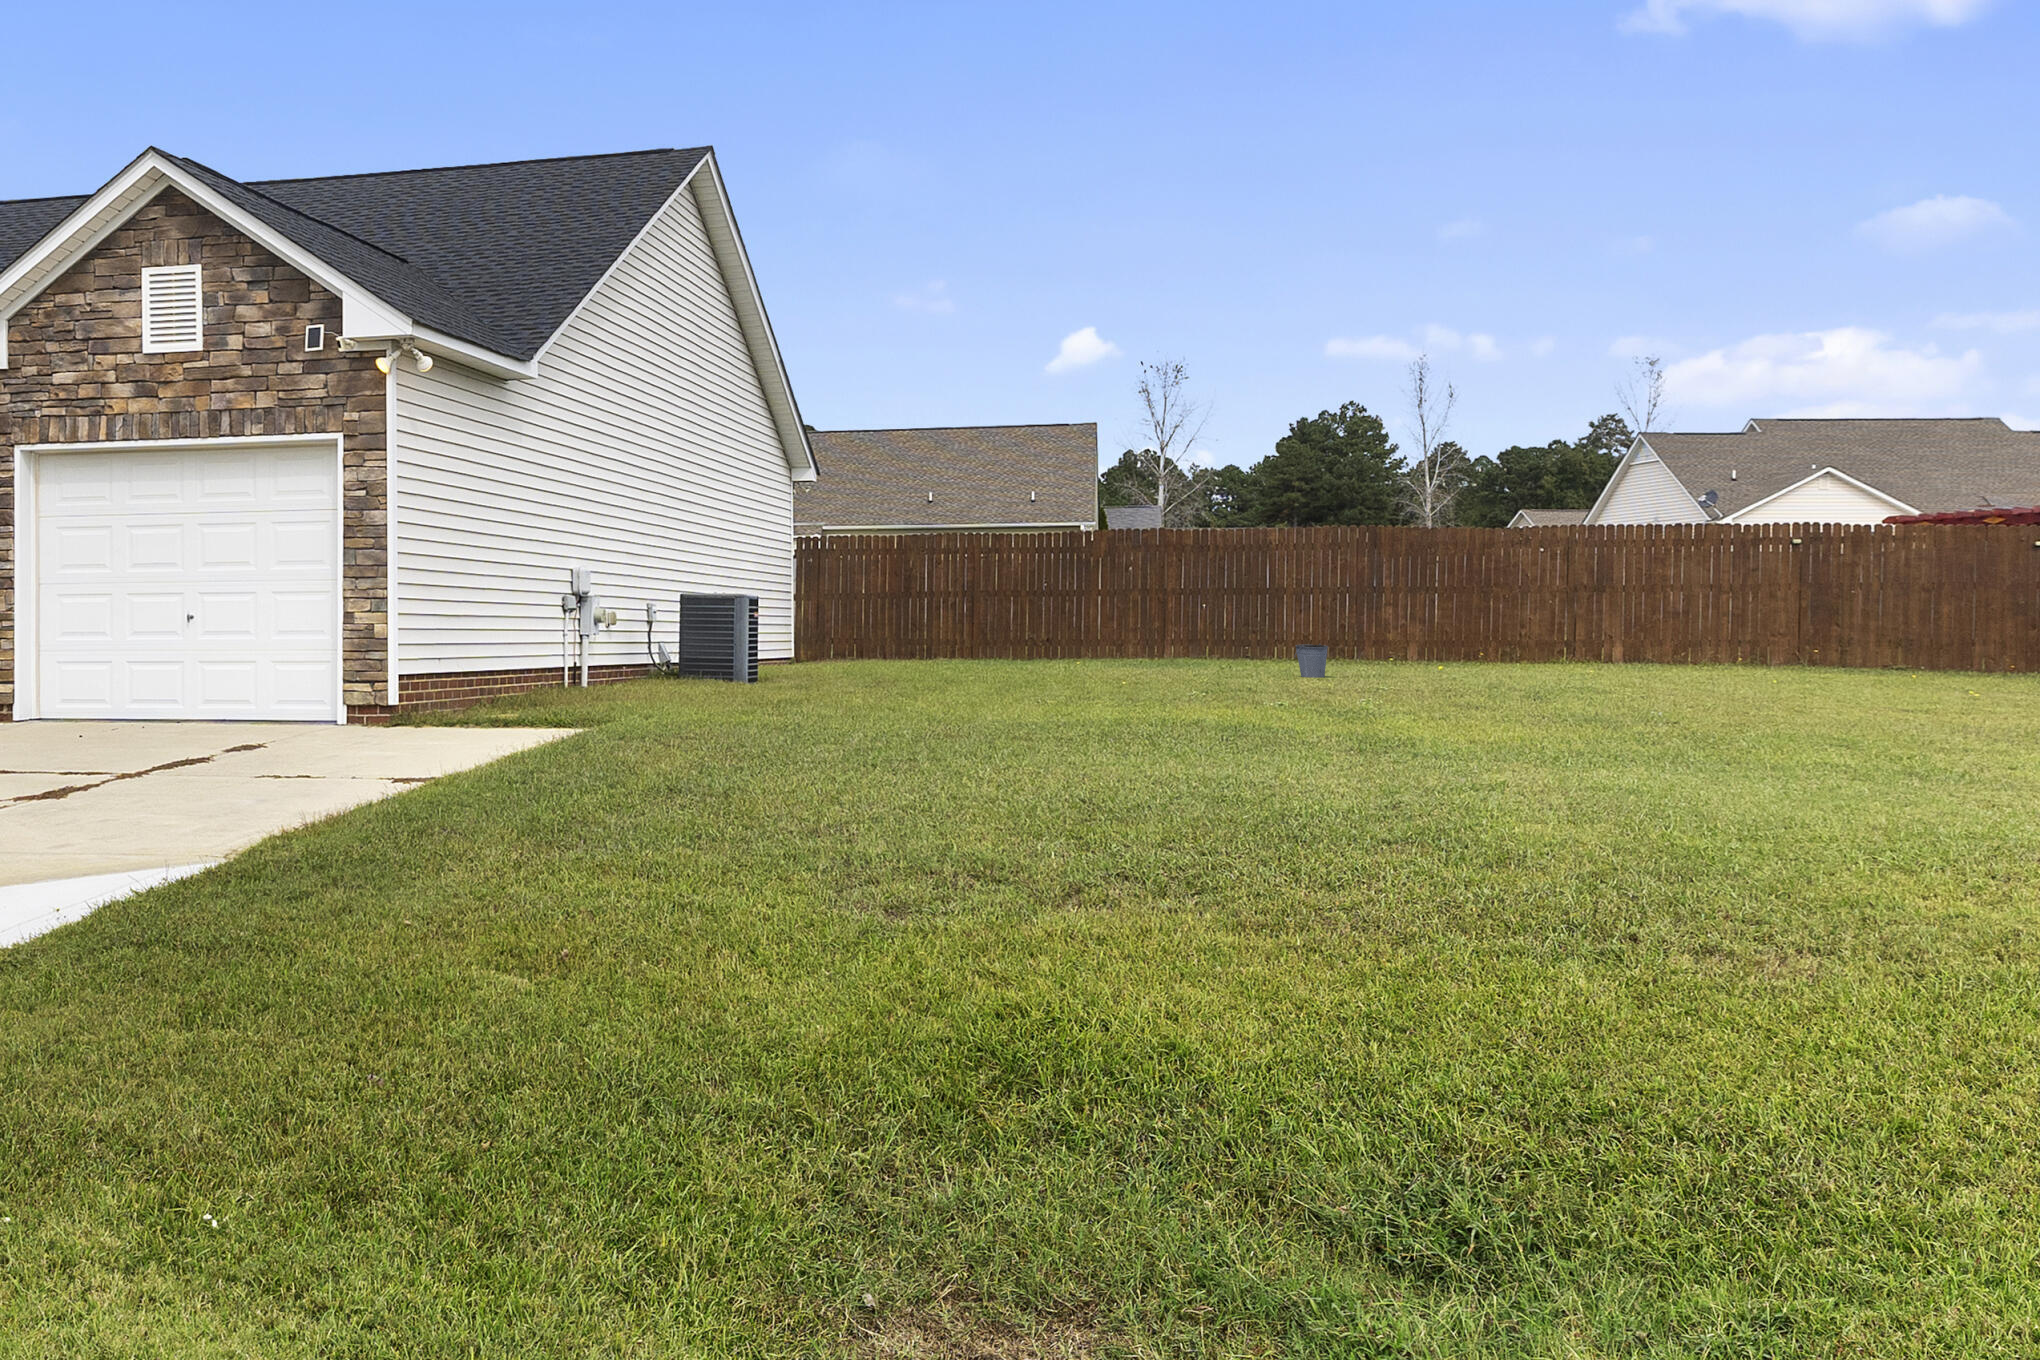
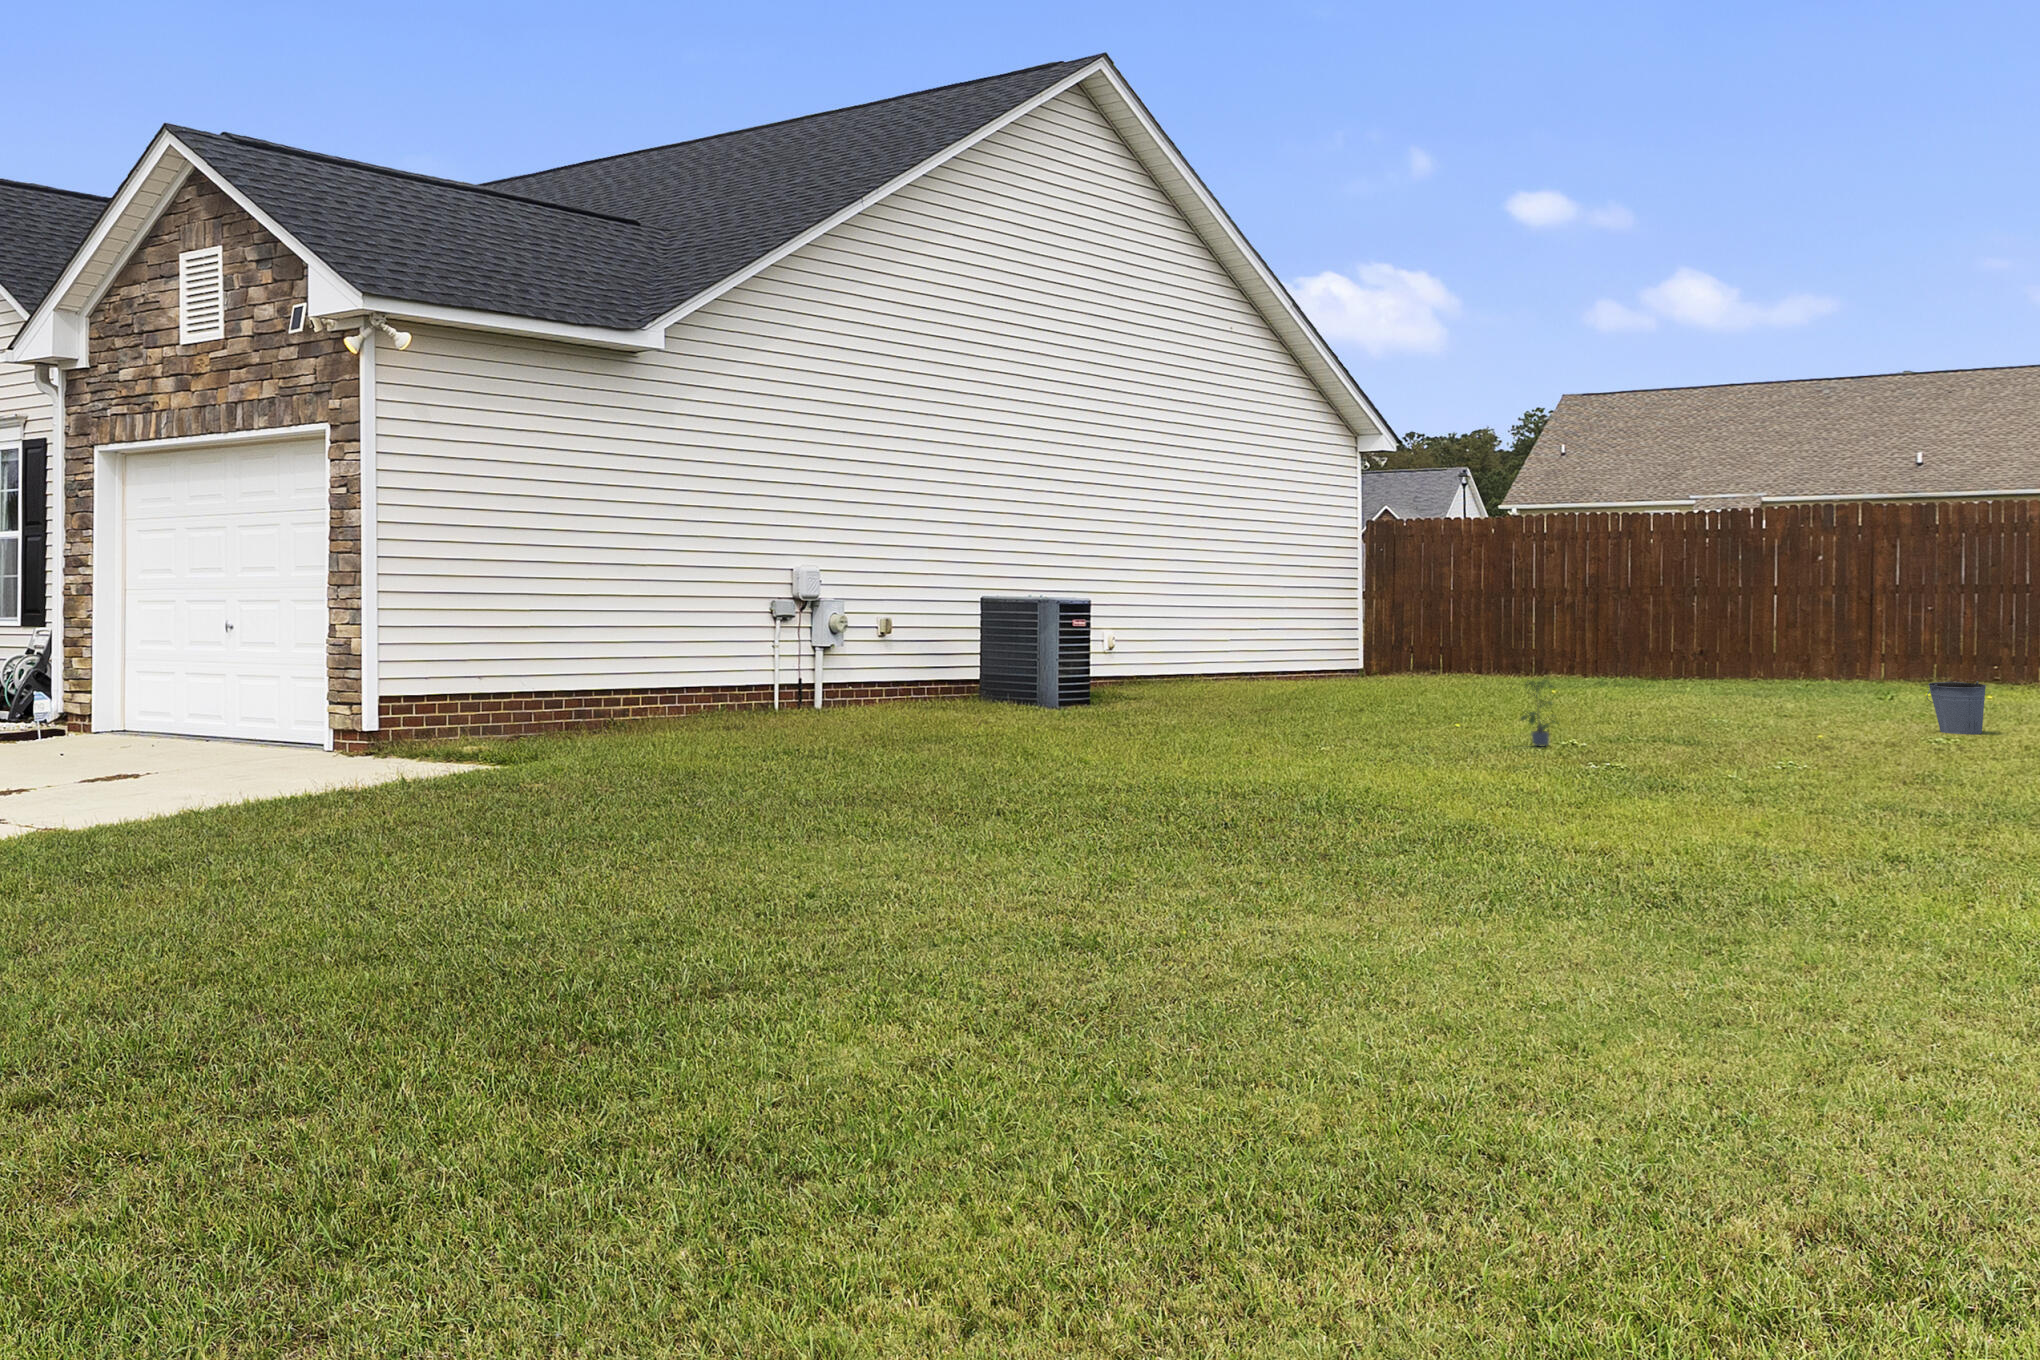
potted plant: none [1138,641,1167,688] -> present [1521,681,1555,747]

